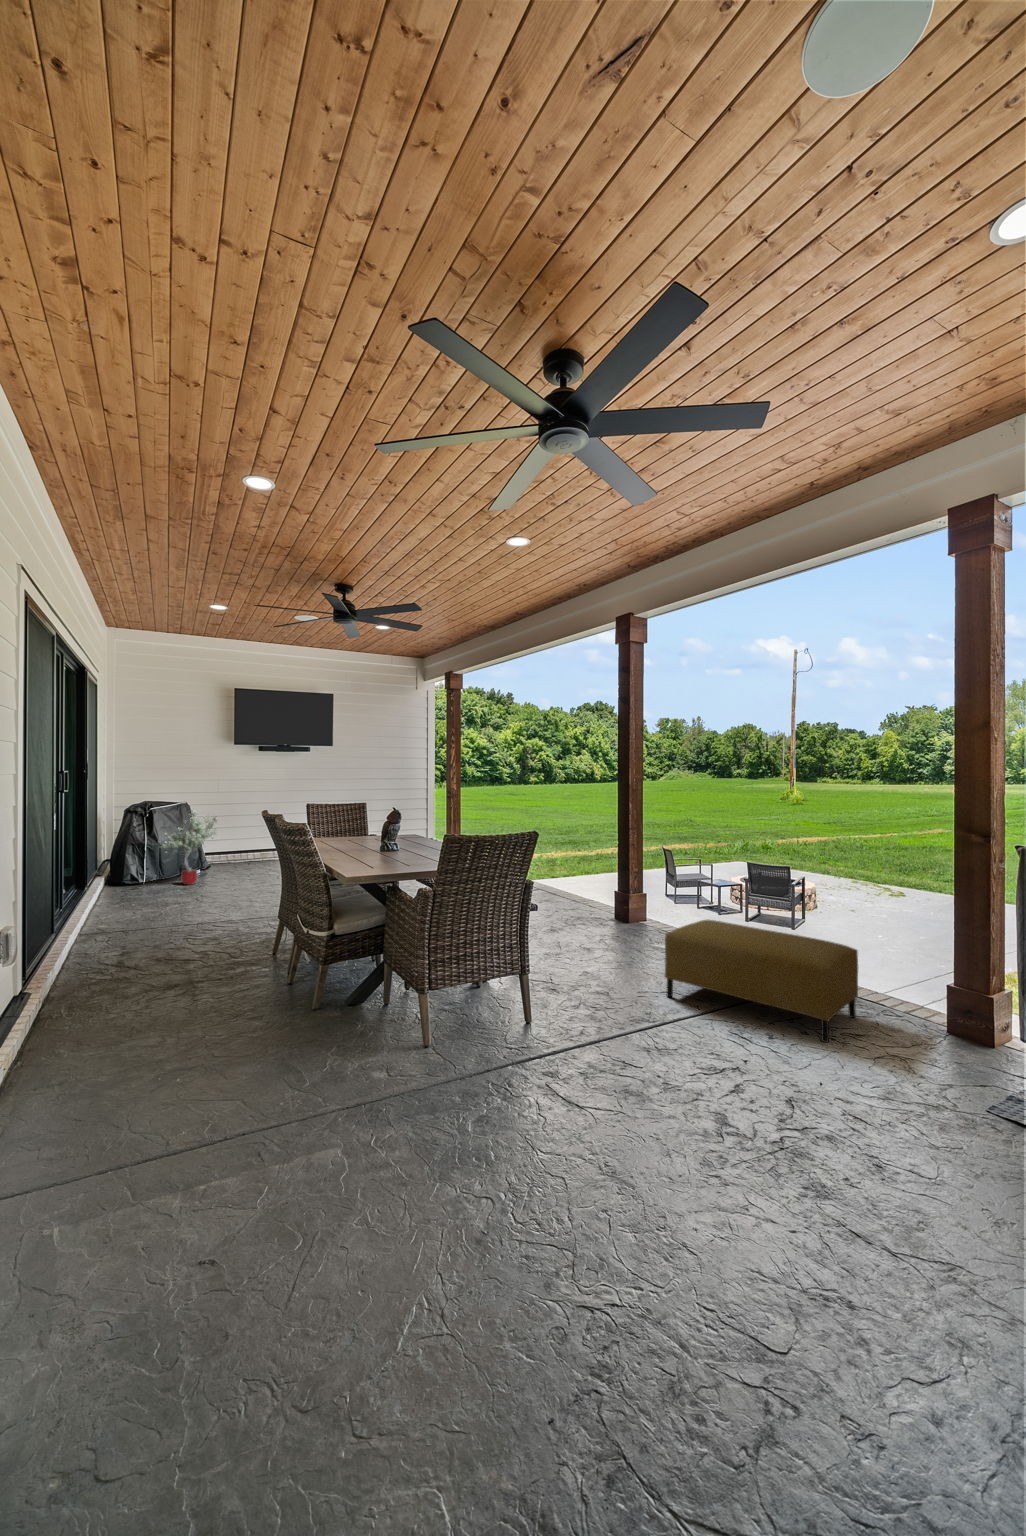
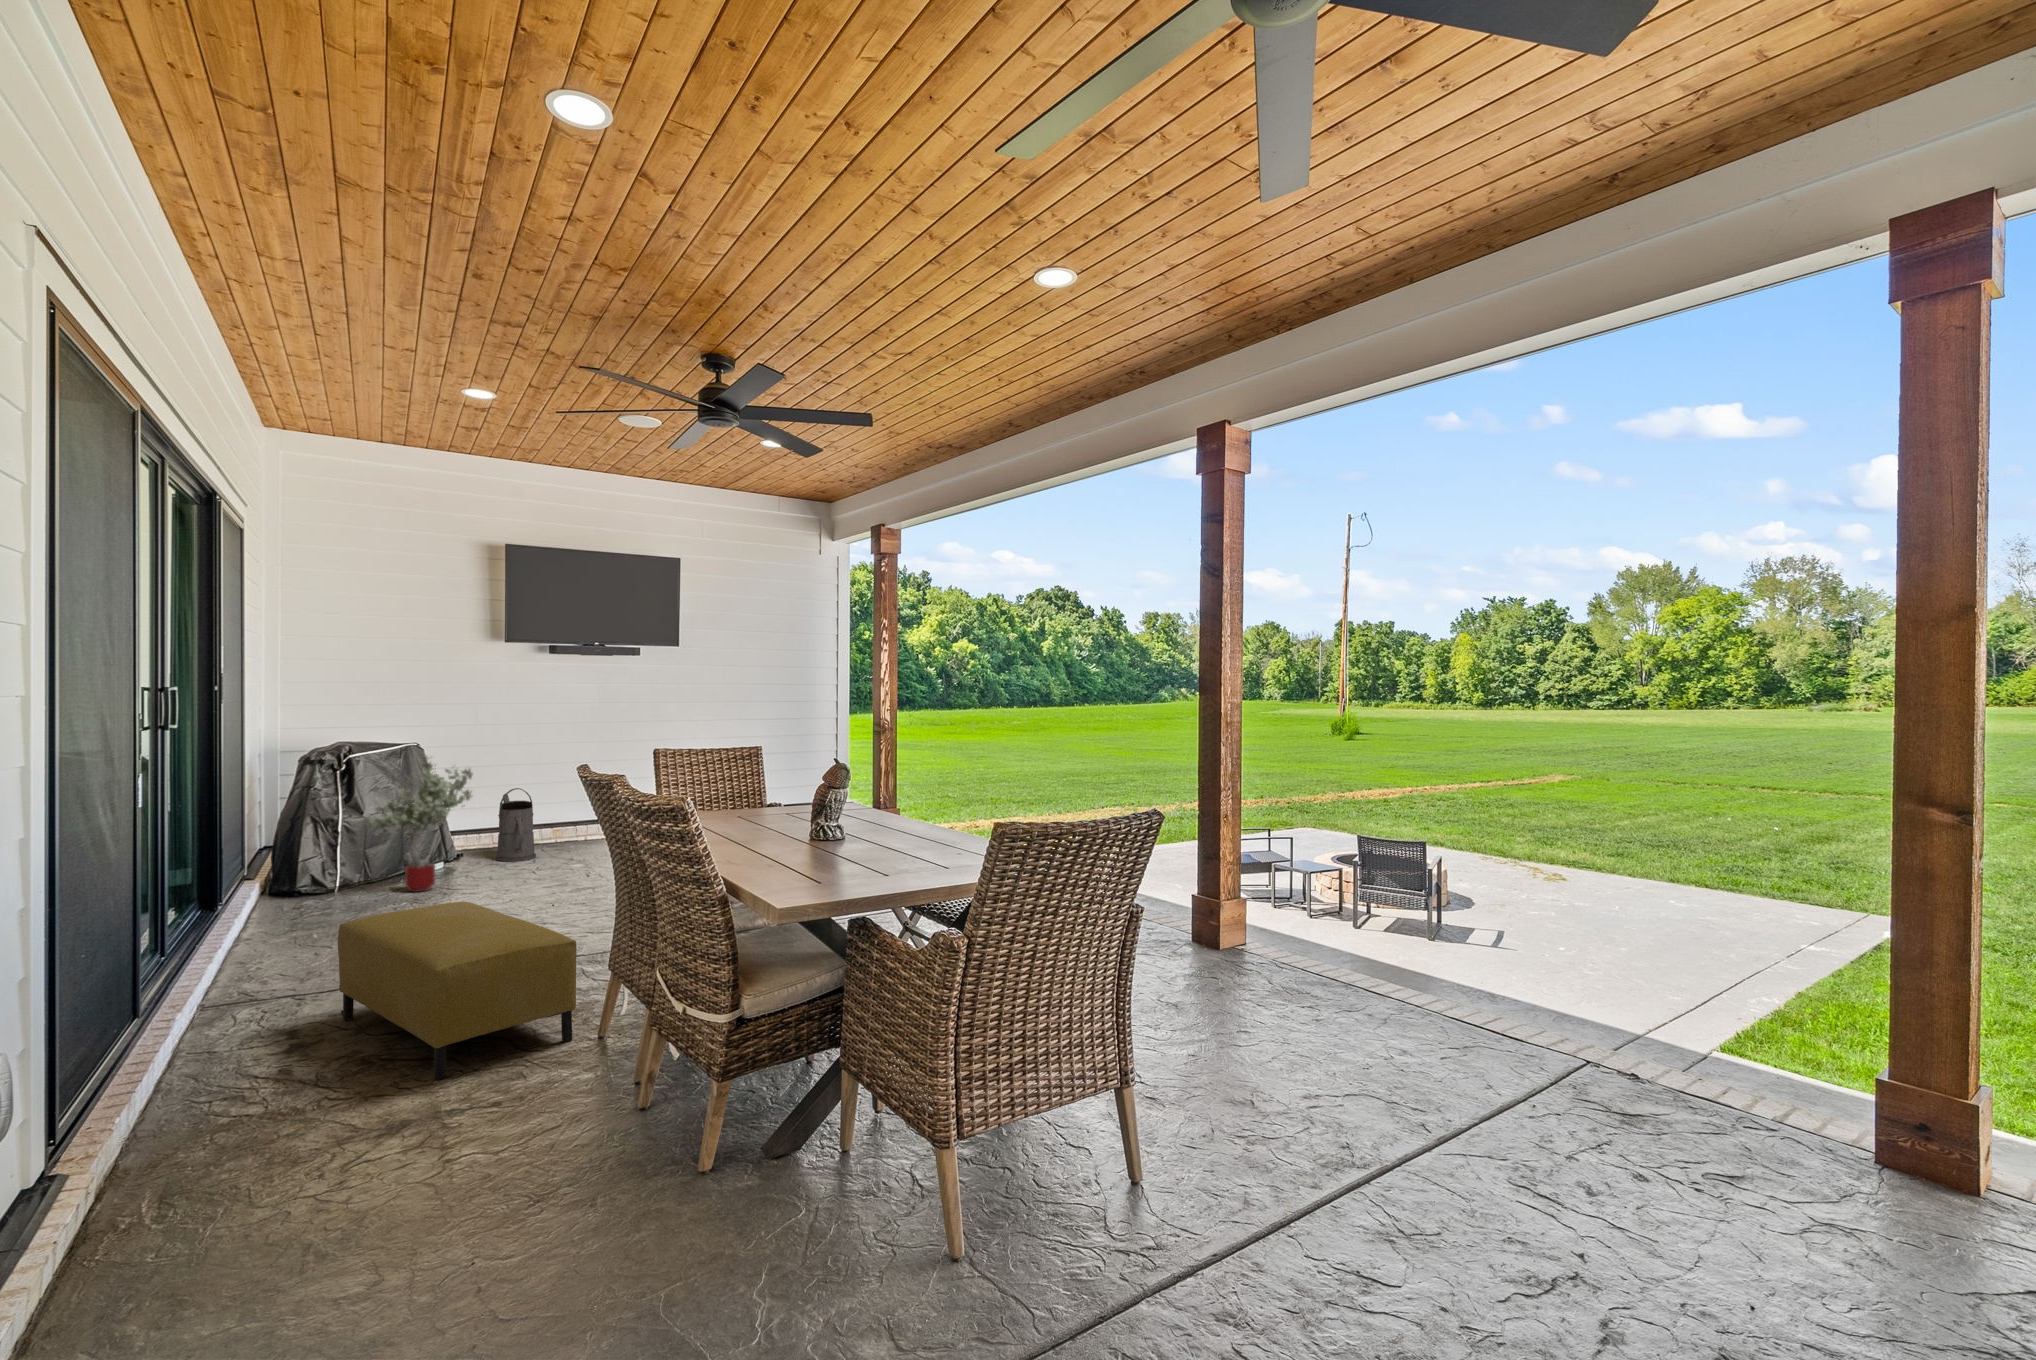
watering can: none [231,829,253,871] -> present [496,788,536,862]
ottoman: present [665,920,858,1042] -> present [338,902,577,1080]

